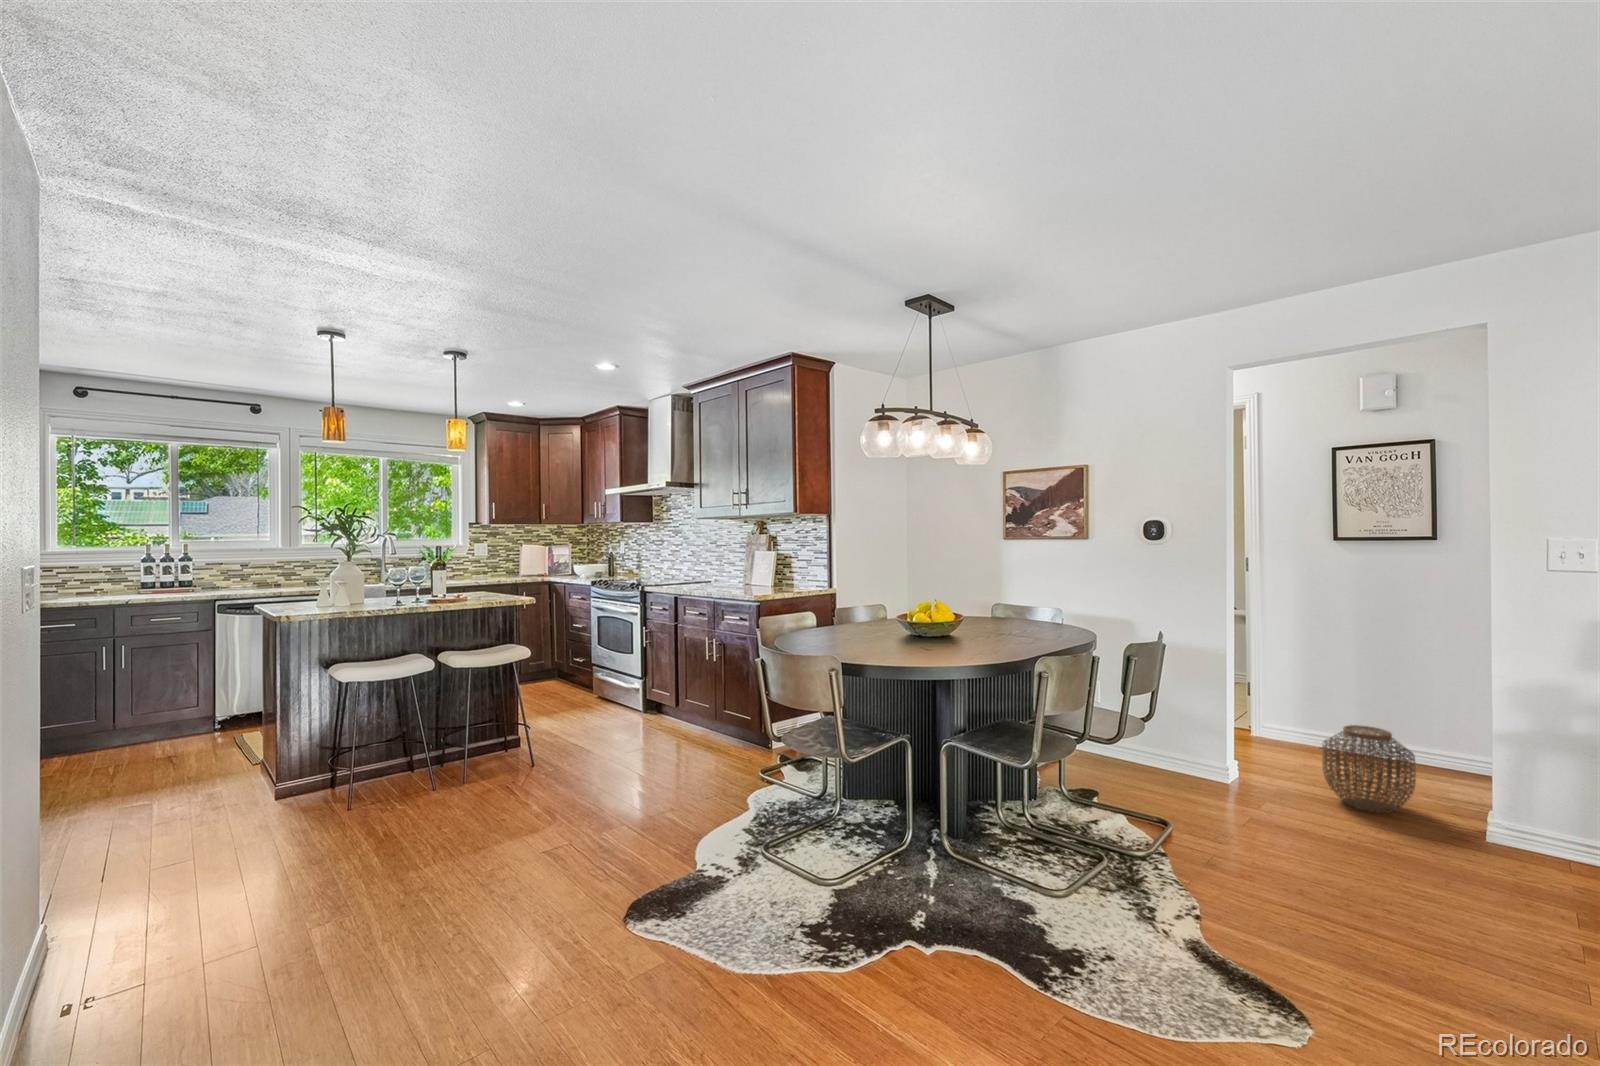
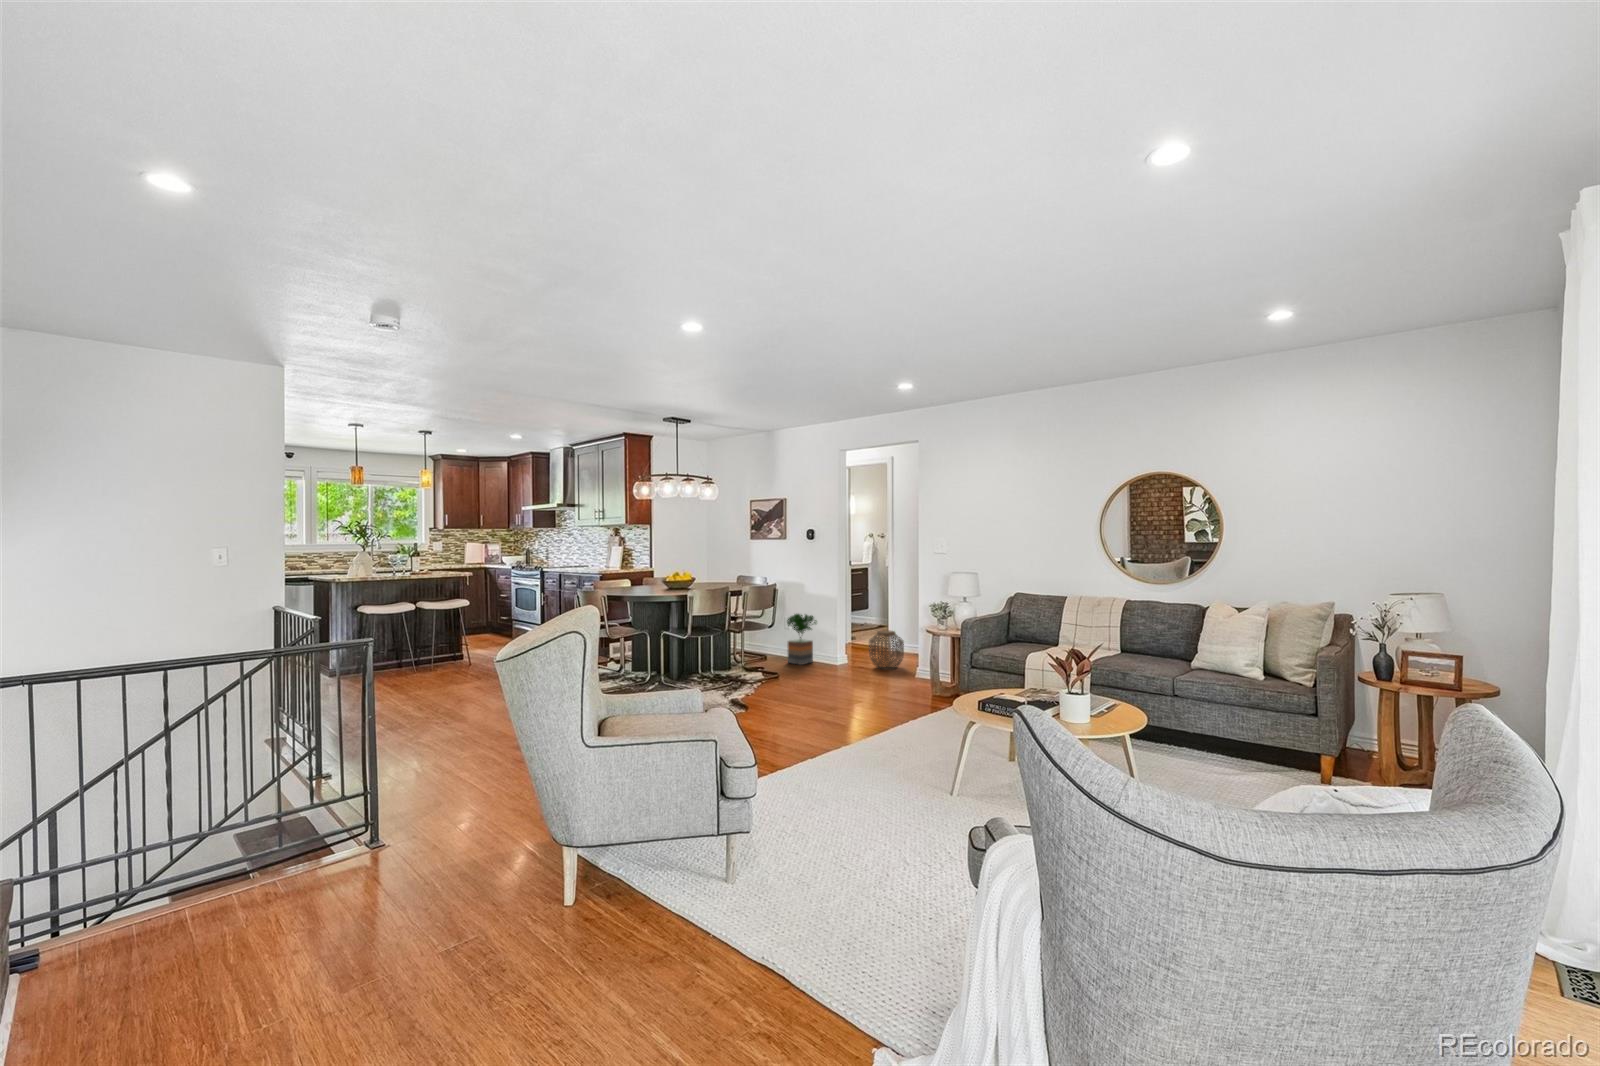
potted tree: none [1122,681,1191,787] -> present [787,614,817,665]

